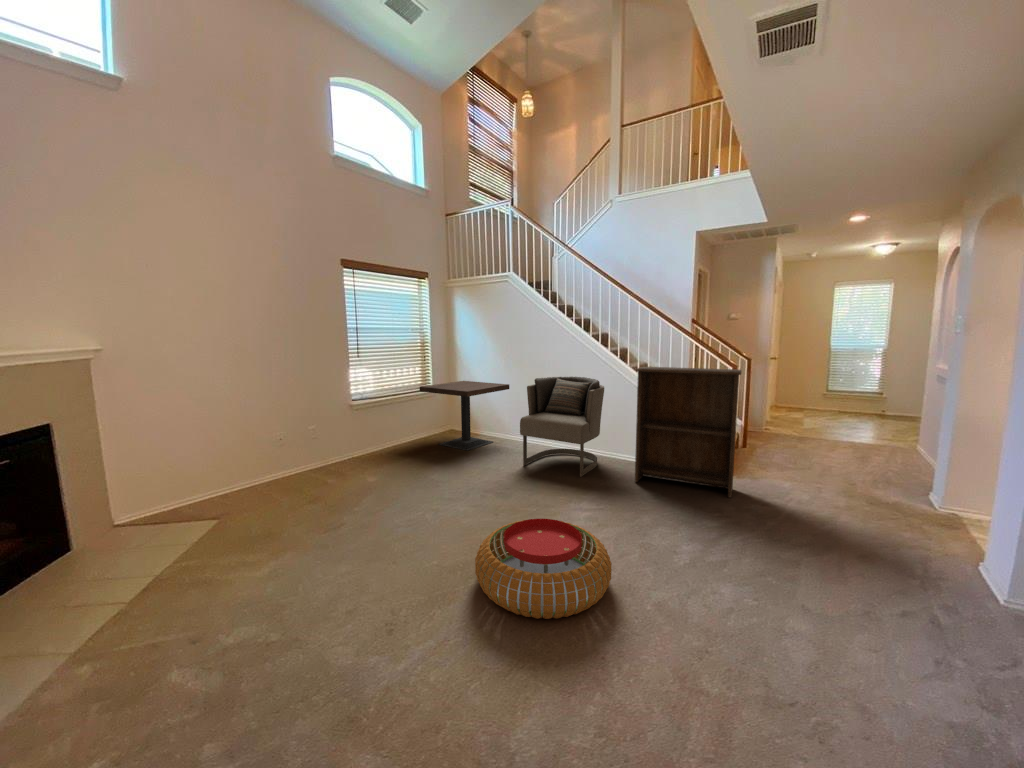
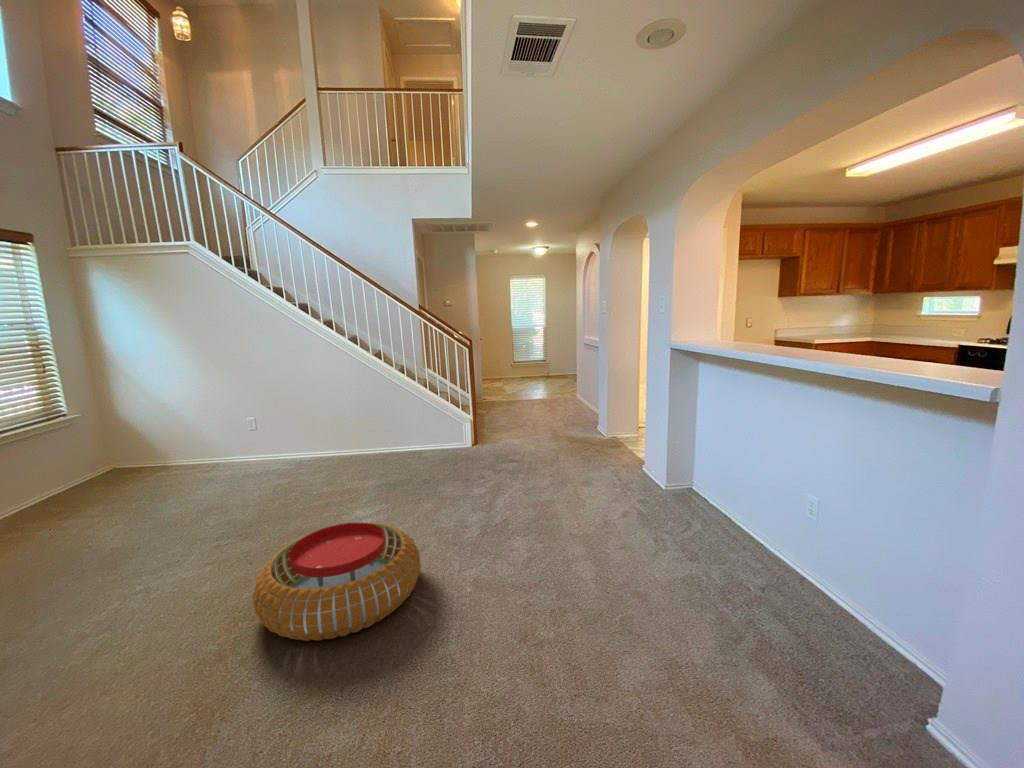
bookshelf: present [635,367,741,498] -> none [383,347,483,470]
armchair: present [520,377,604,477] -> none [244,370,348,484]
side table: present [420,381,509,451] -> none [44,389,211,491]

